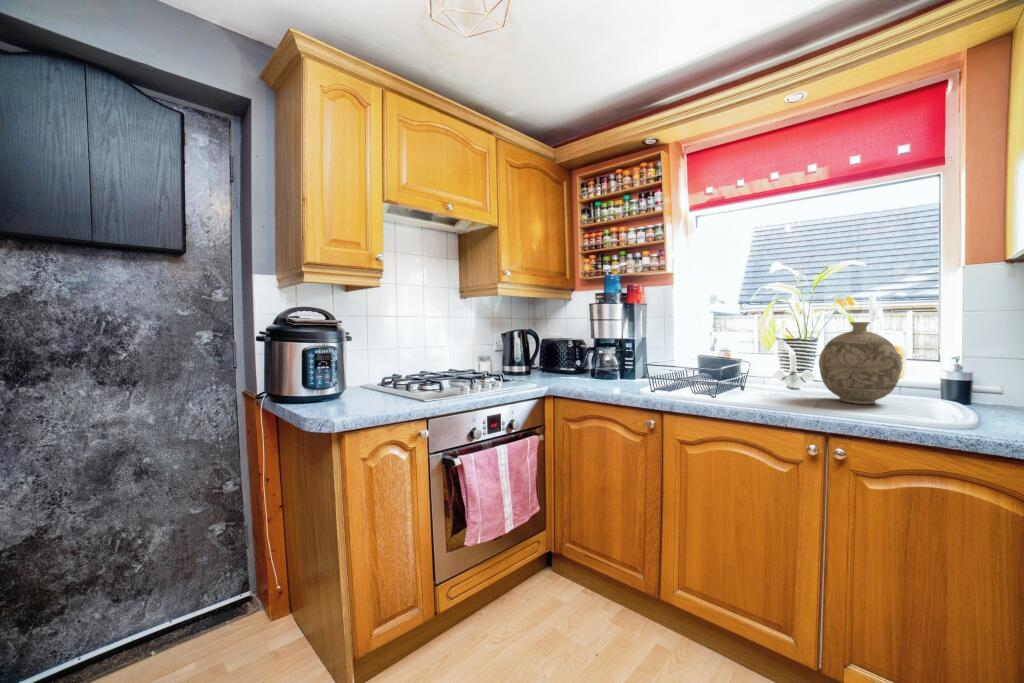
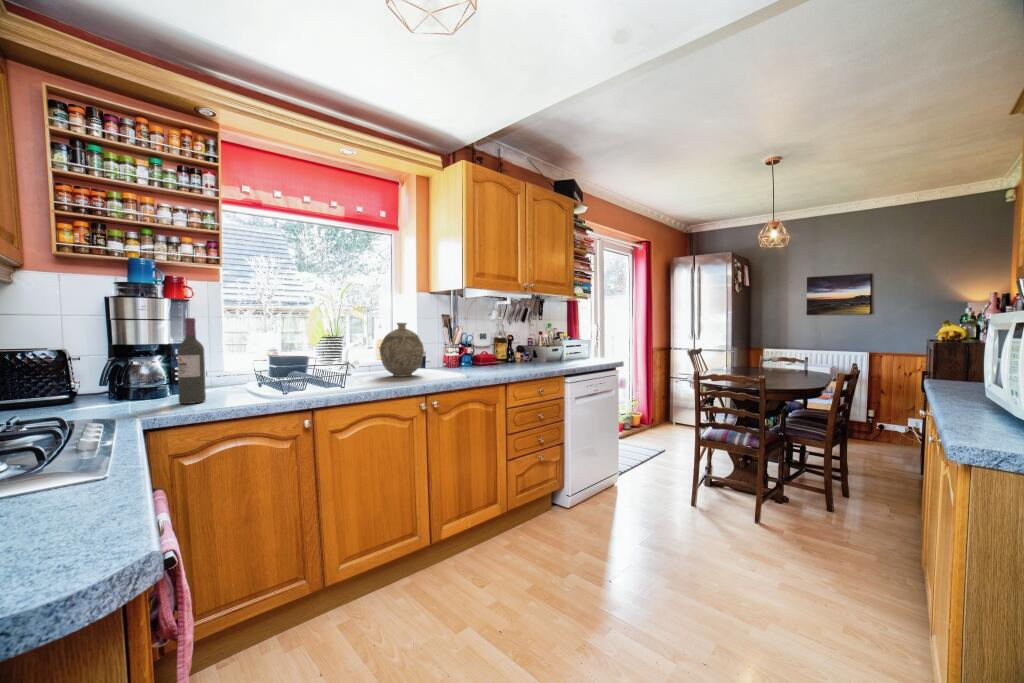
wine bottle: none [592,319,610,386] -> present [177,318,206,404]

